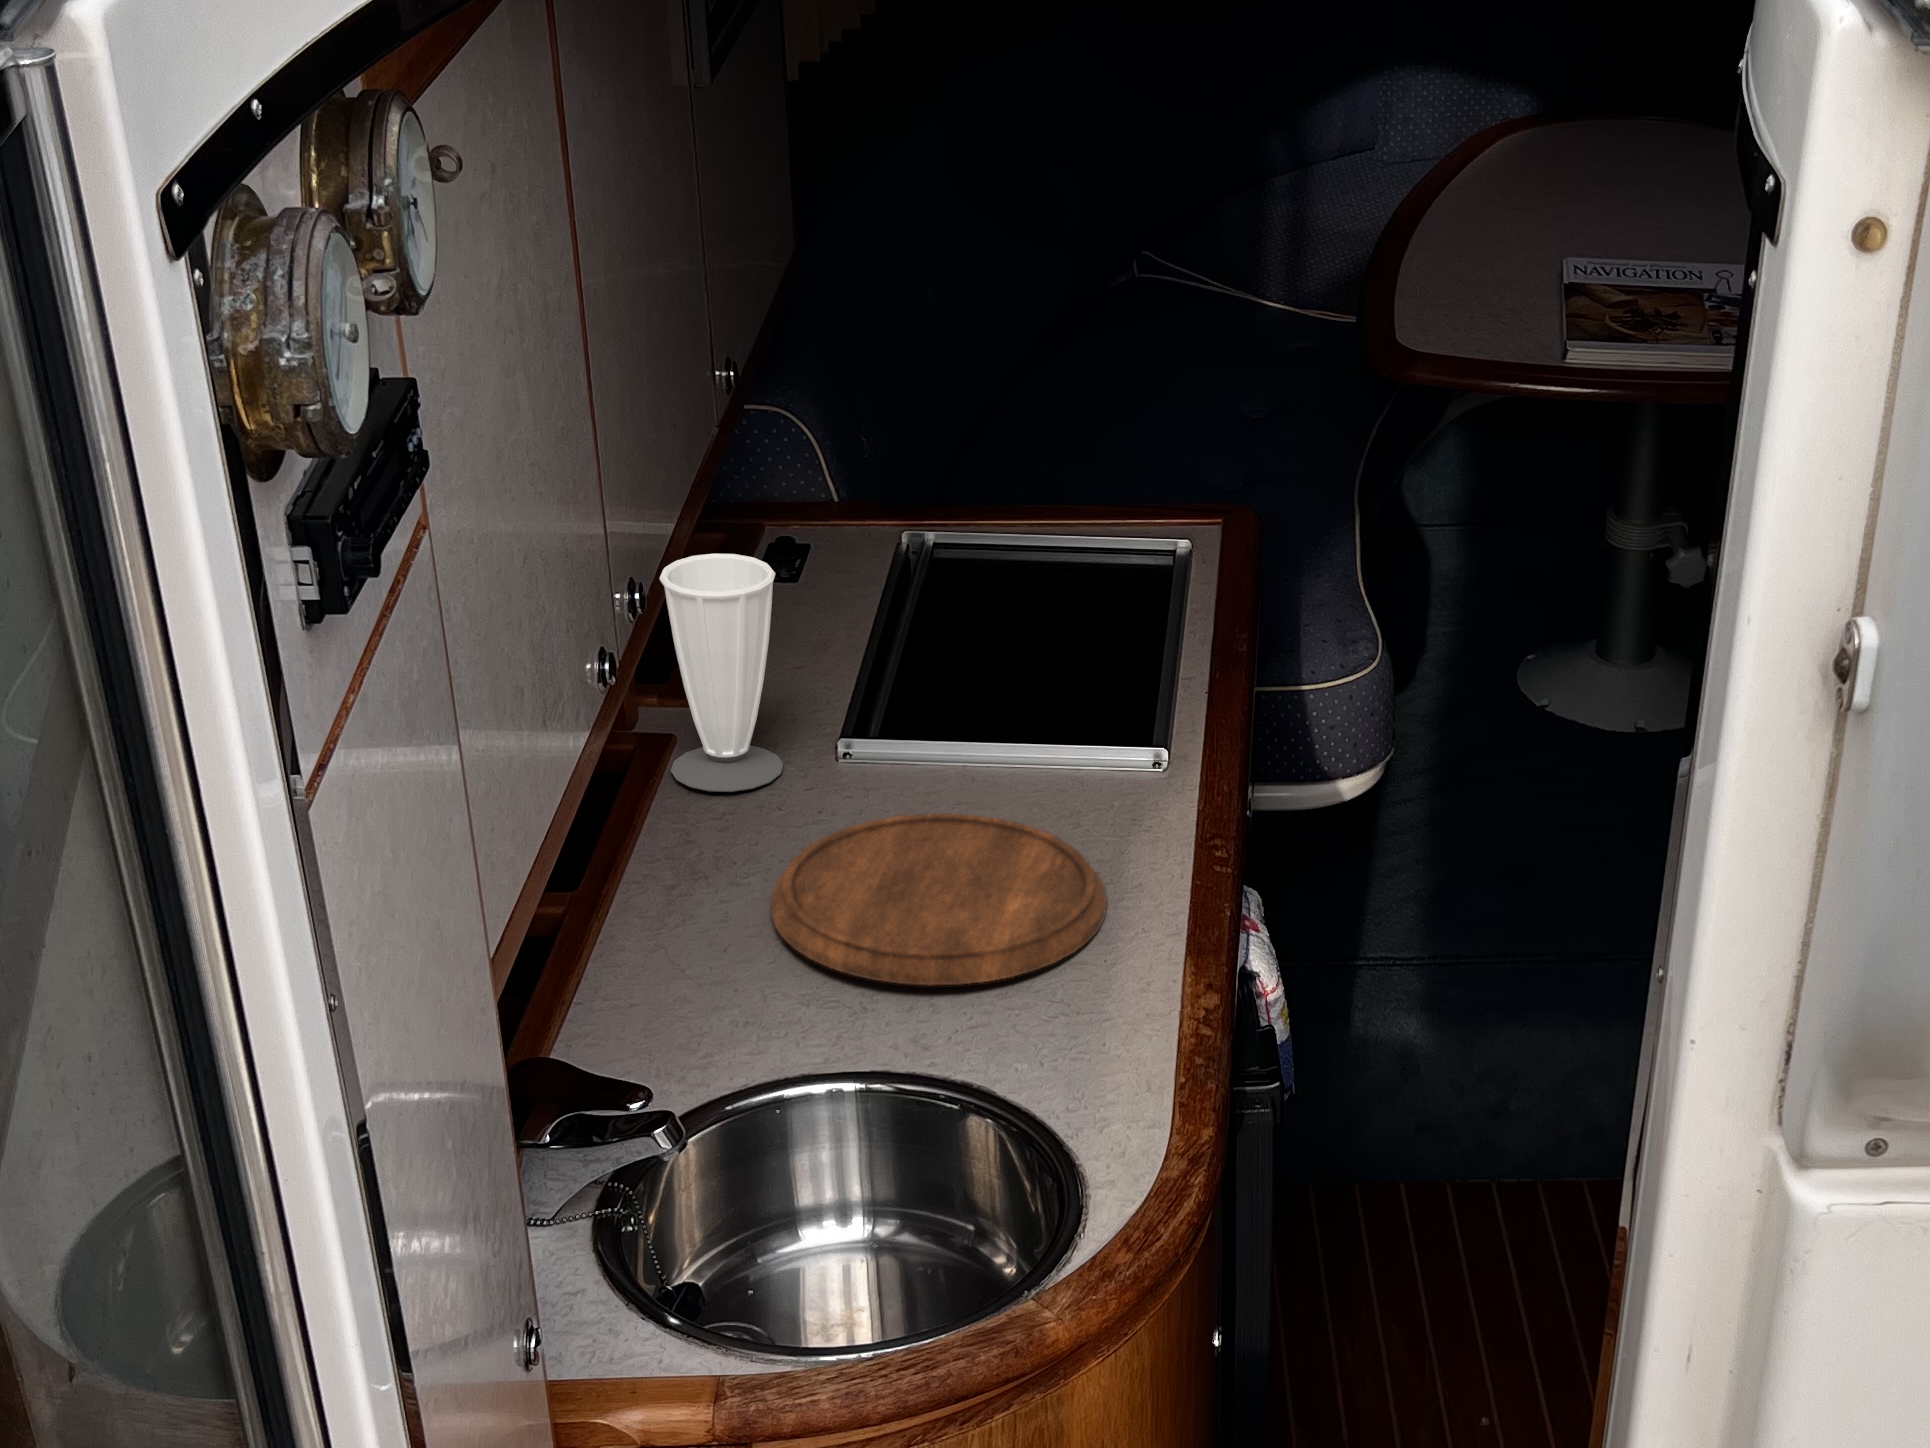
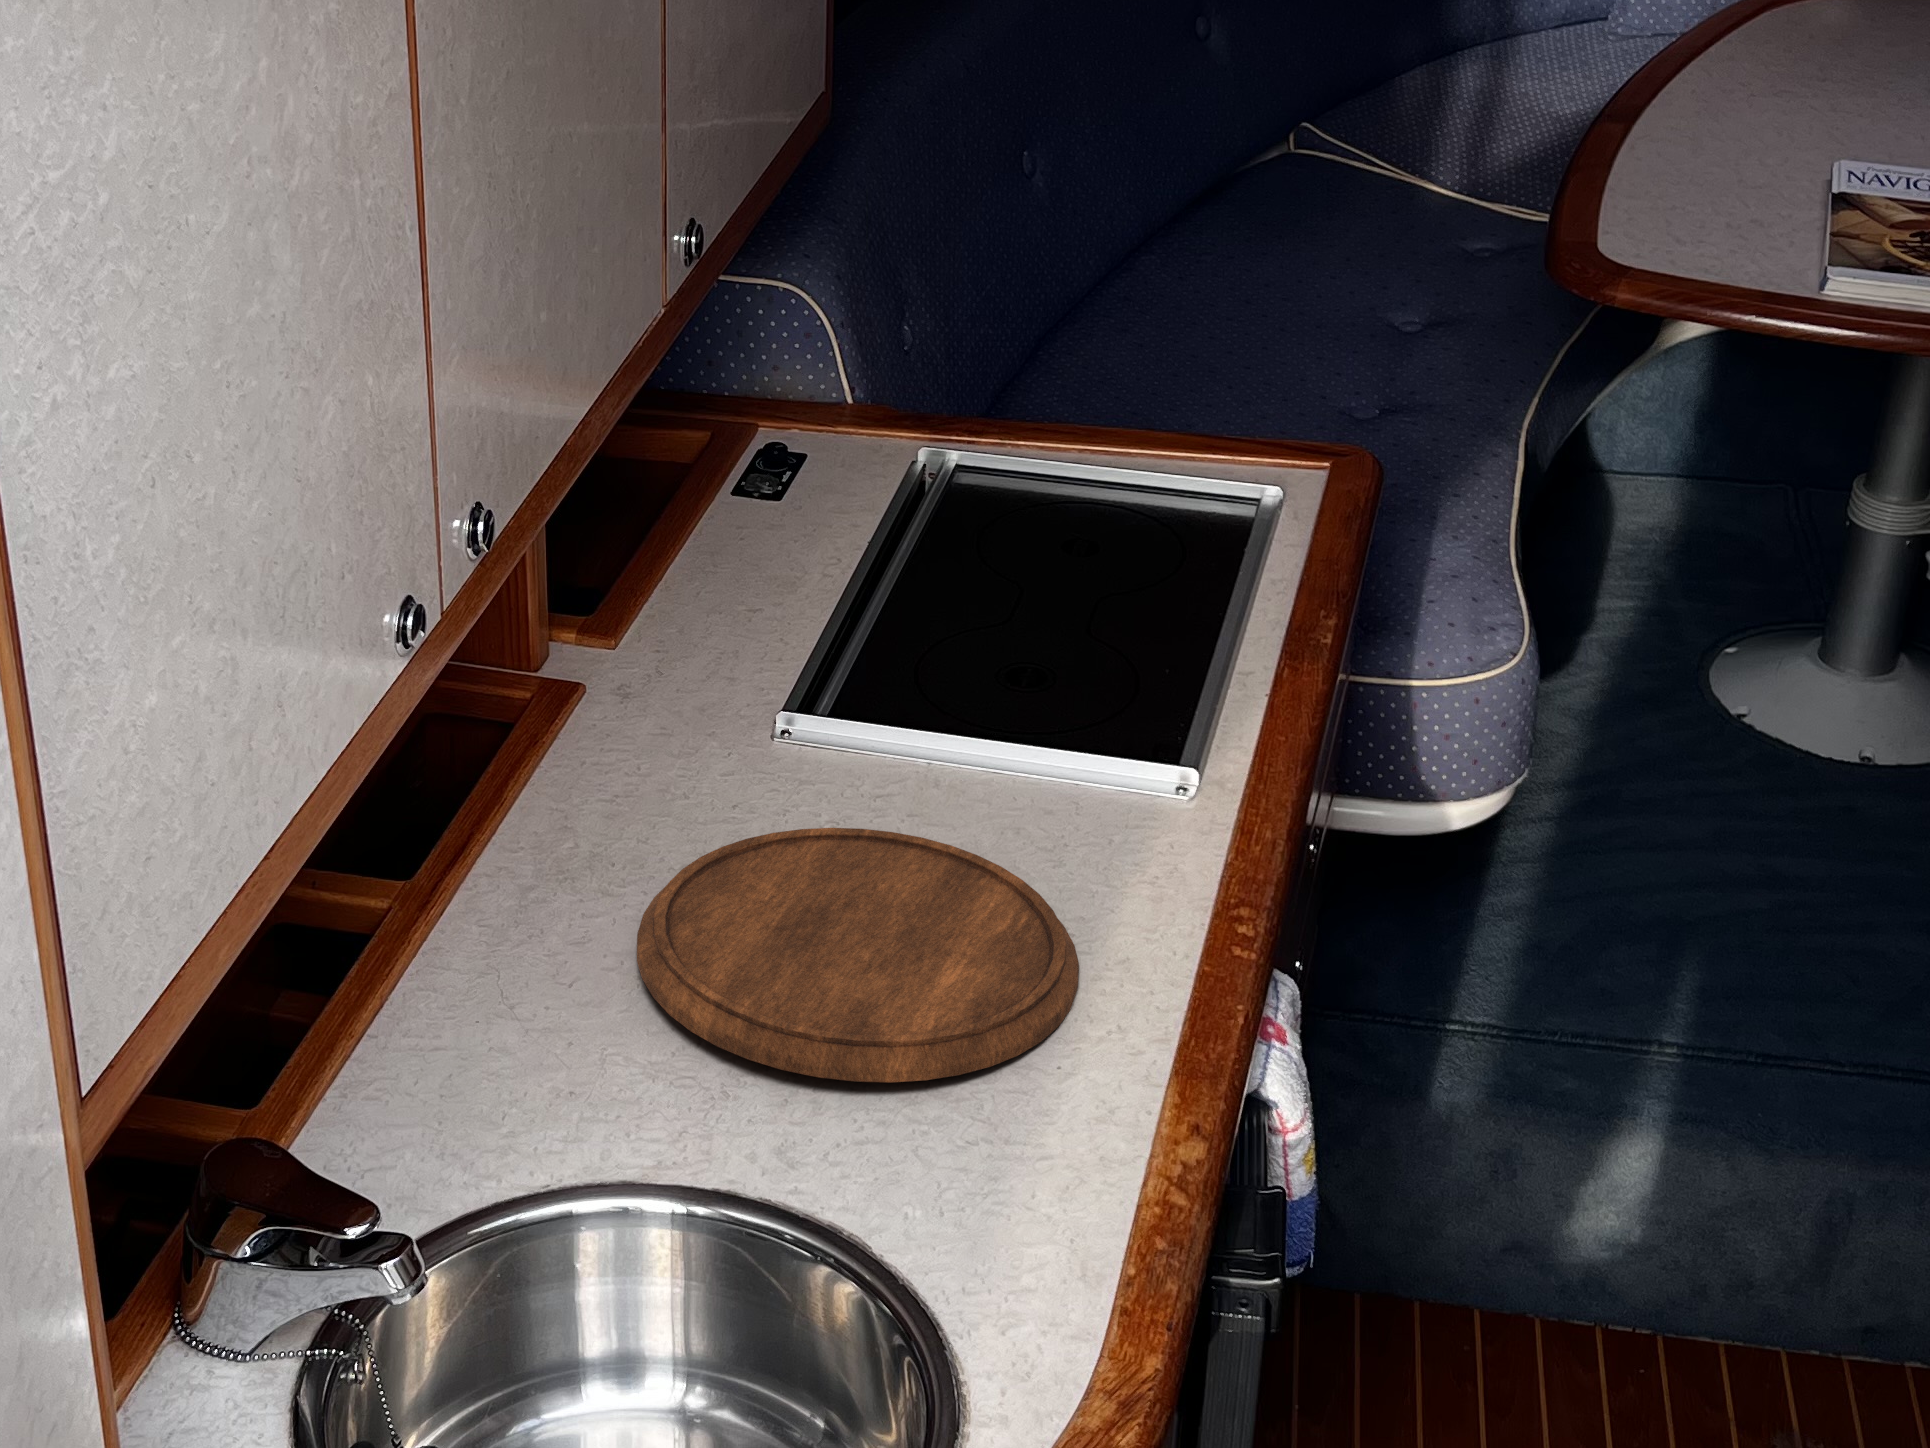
cup: present [660,553,783,792] -> none [560,460,714,766]

